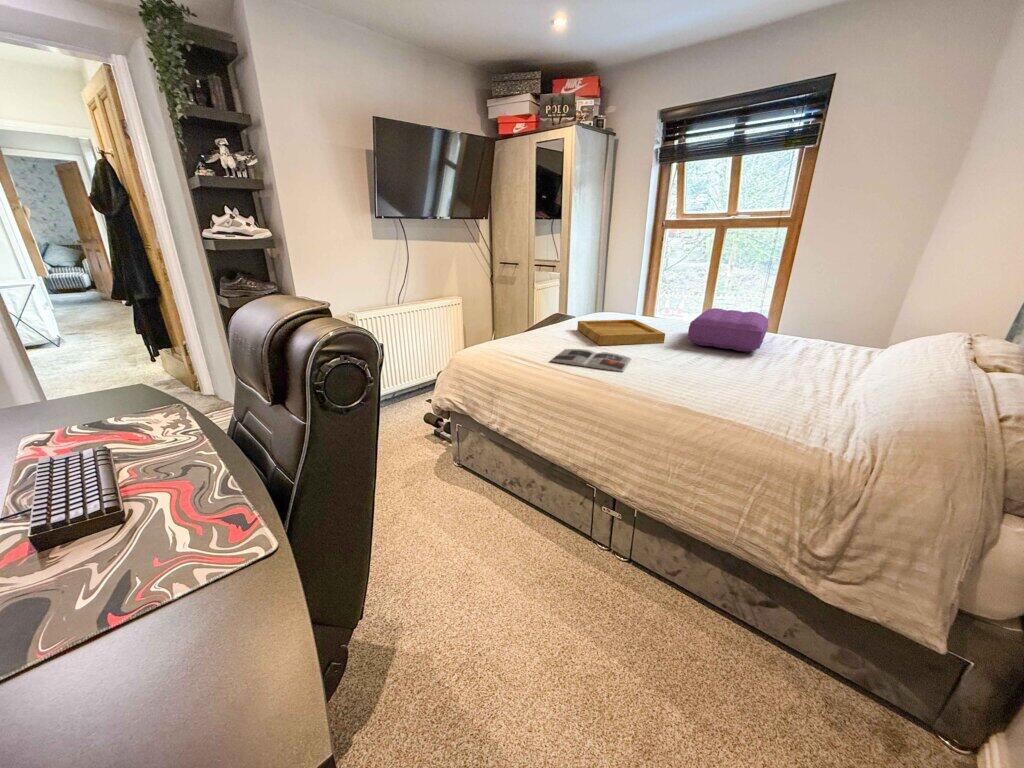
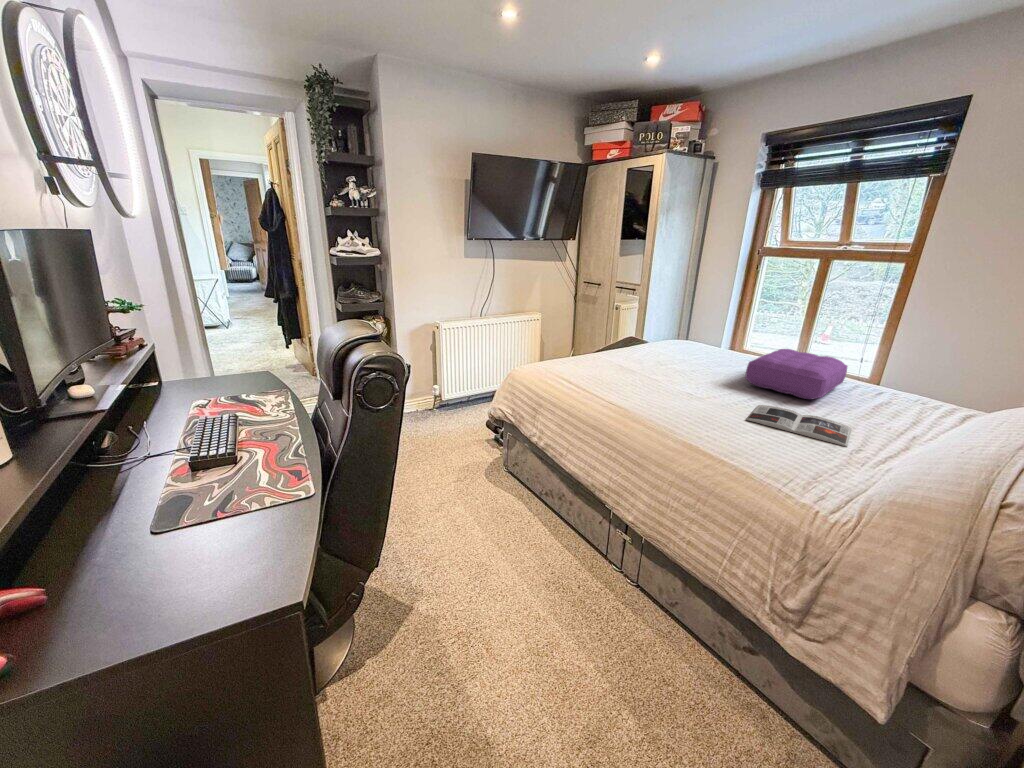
tray: present [577,320,665,345] -> none [637,349,722,380]
magazine: present [551,349,631,372] -> present [746,405,851,447]

